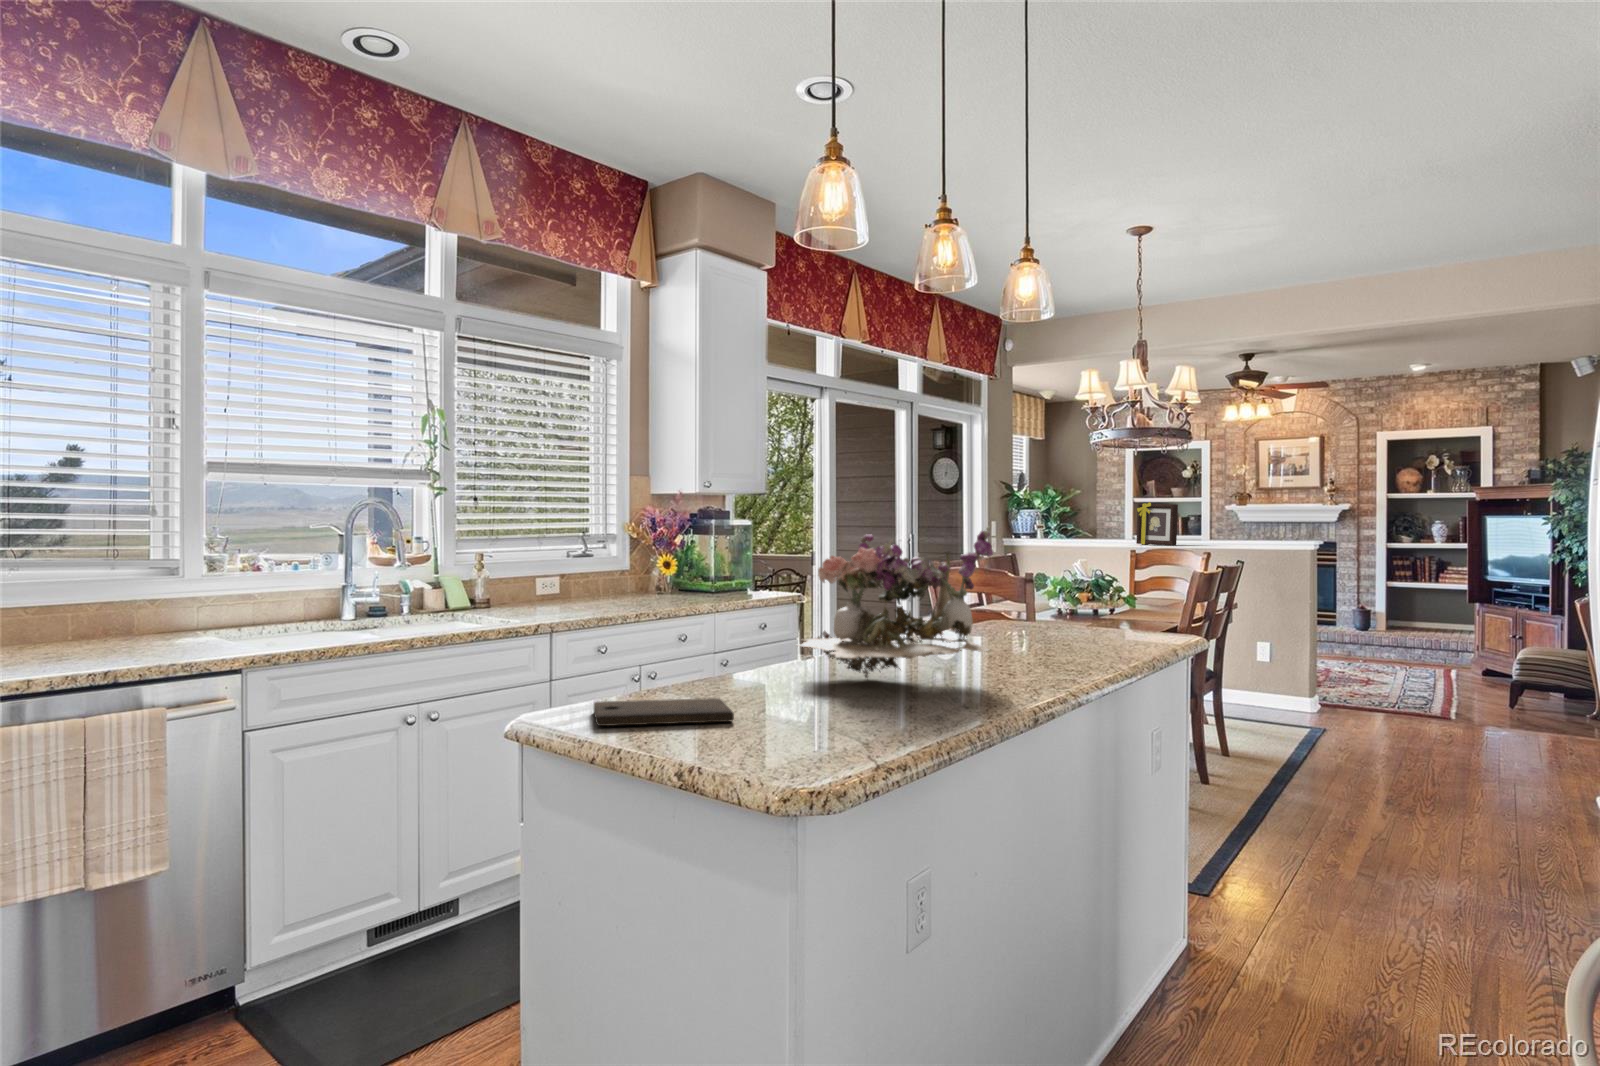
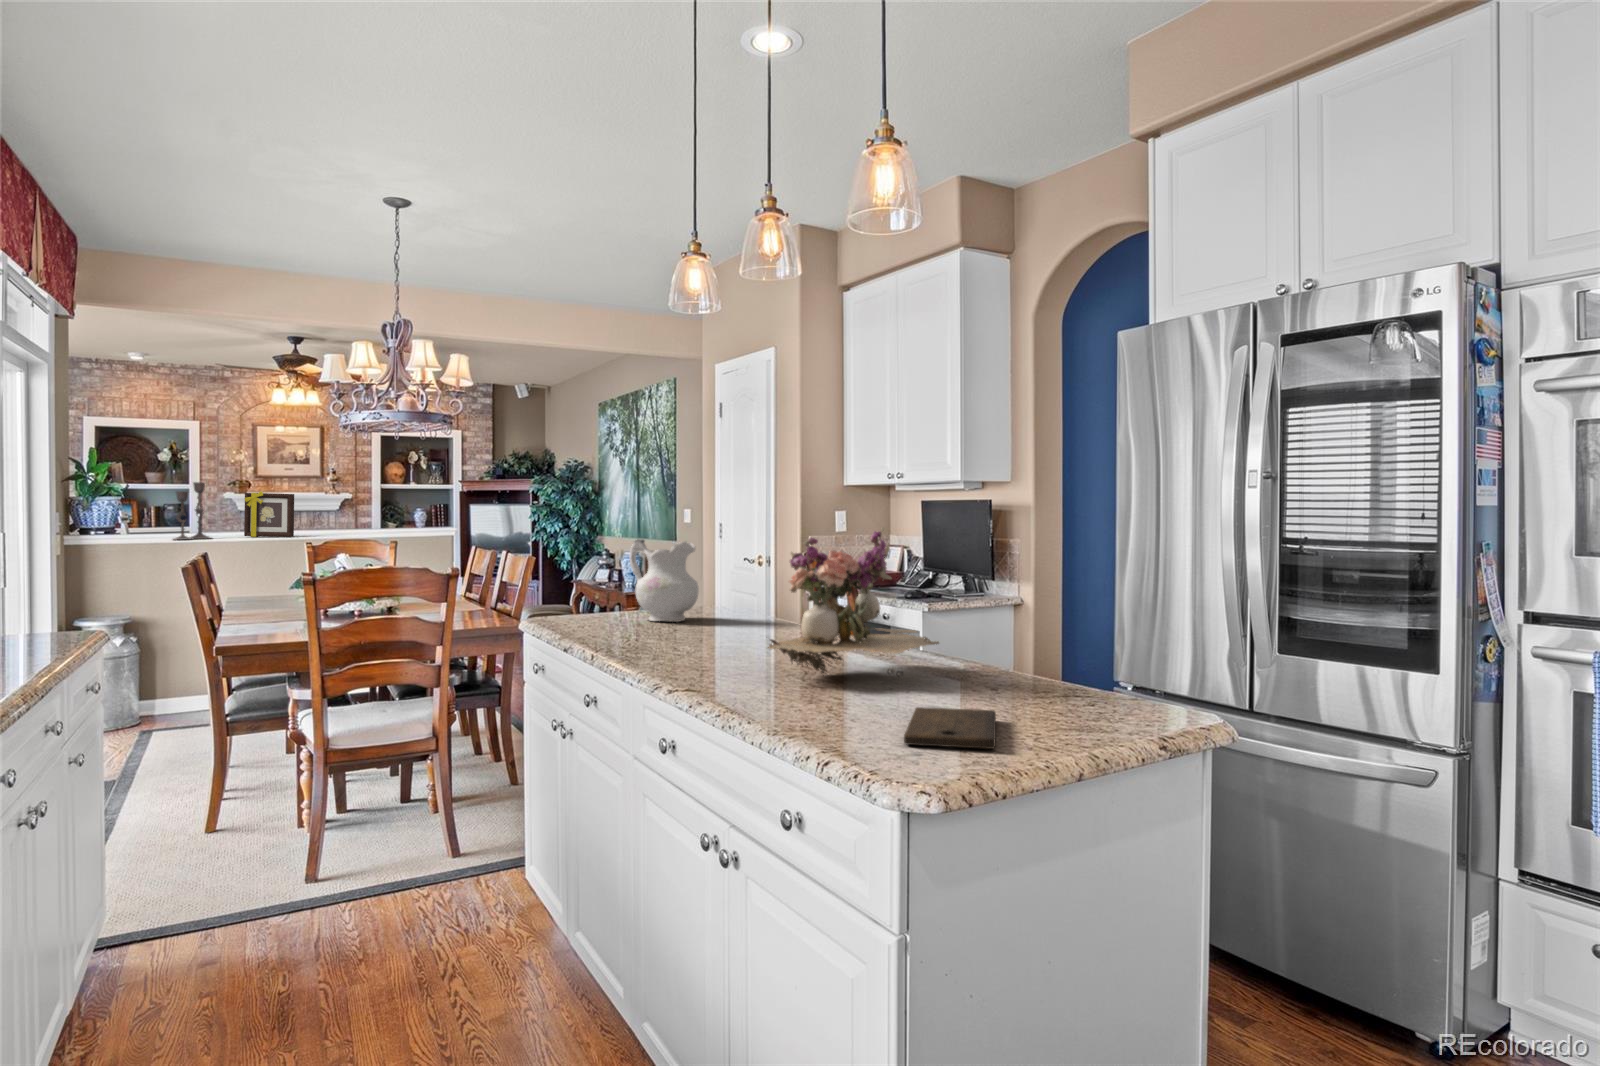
candlestick: none [1070,495,1106,545] -> present [174,482,211,540]
ceramic pitcher: none [1043,543,1115,634] -> present [630,539,699,622]

